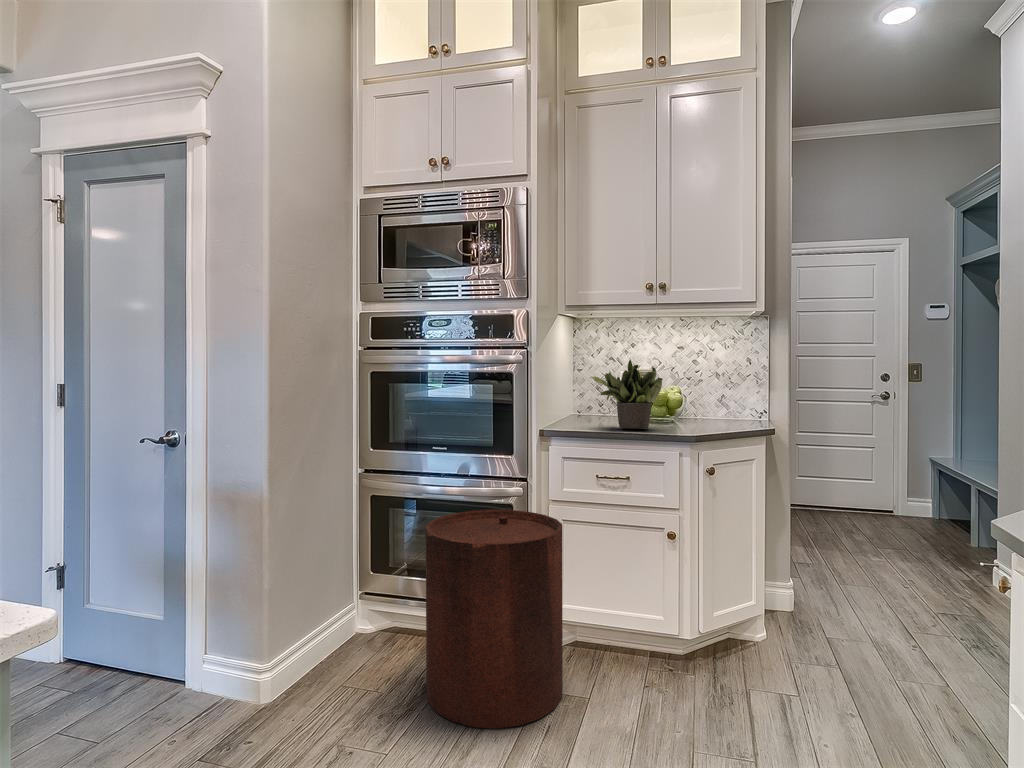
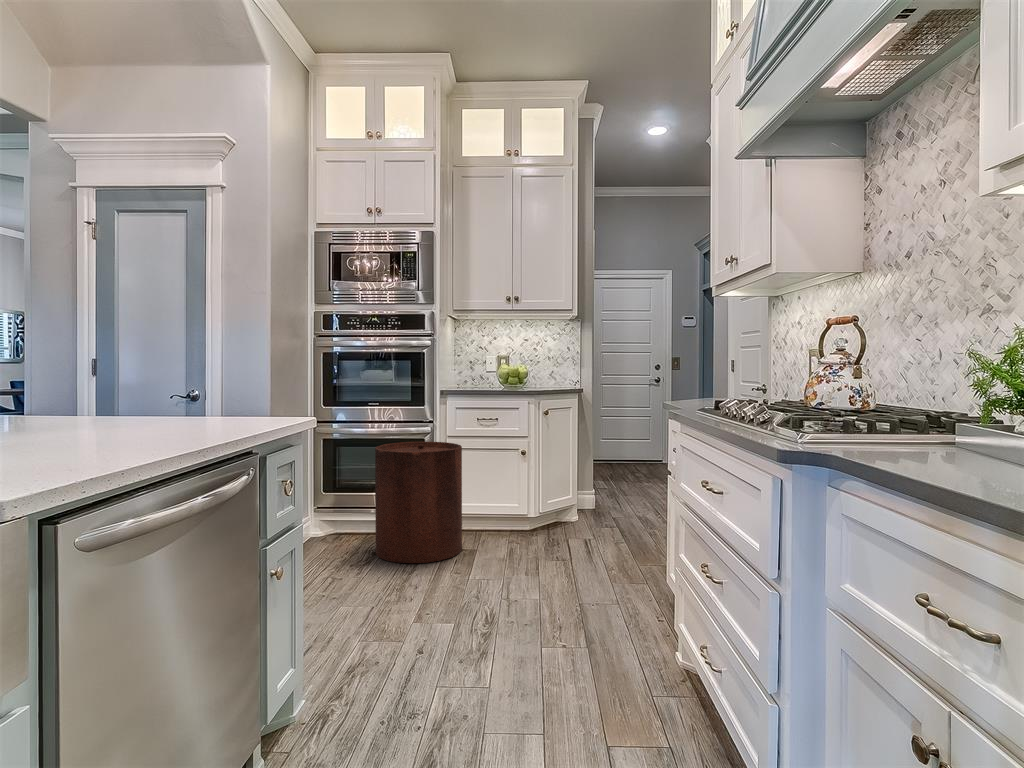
potted plant: present [591,359,663,429] -> none [472,345,518,390]

